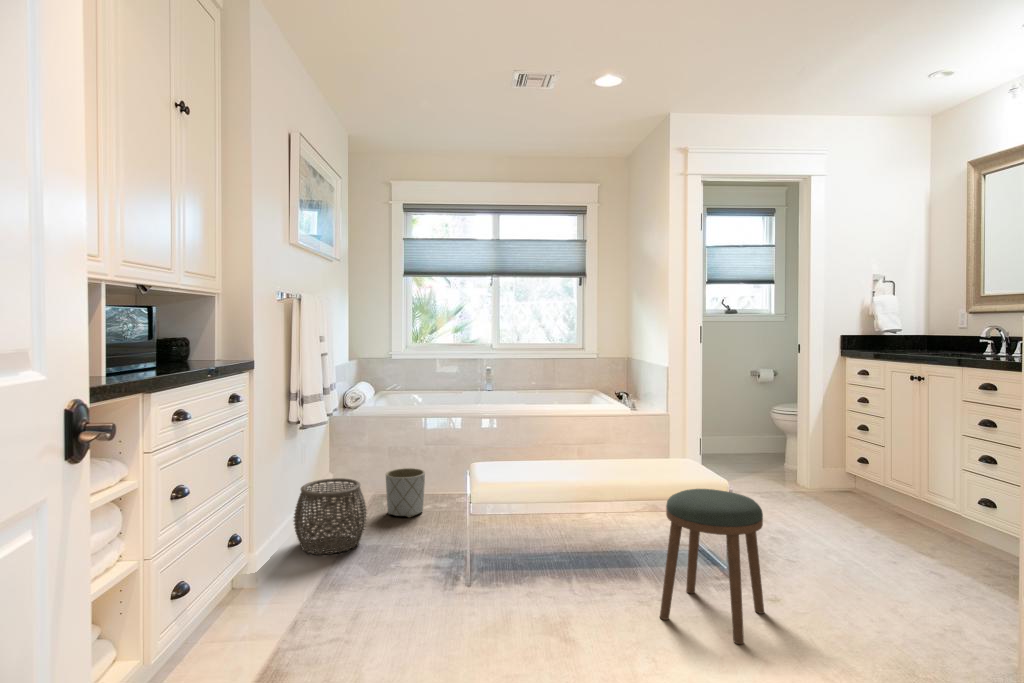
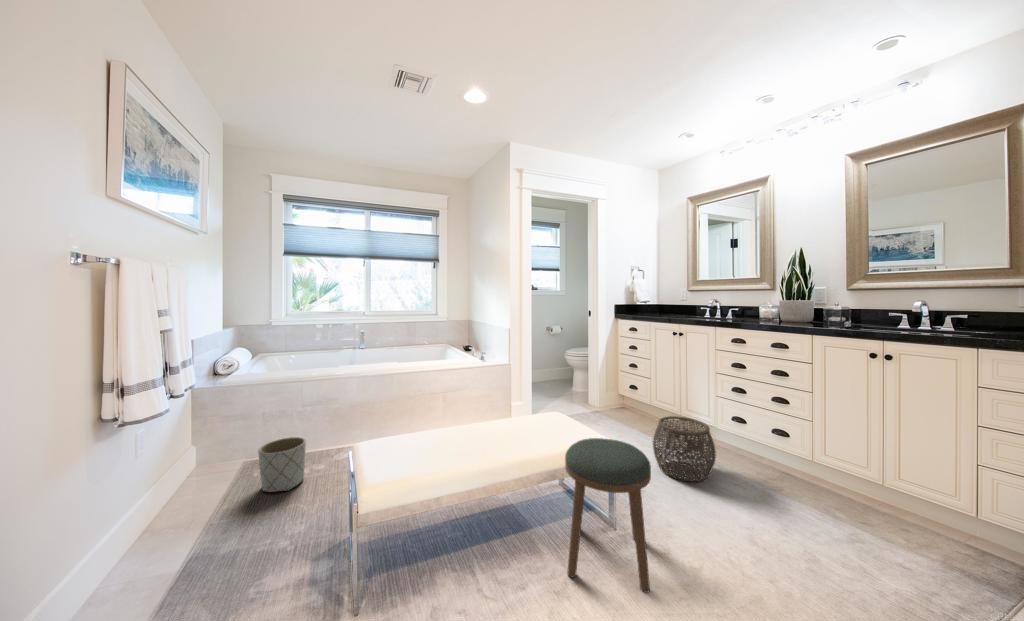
woven basket: present [294,478,367,554] -> present [653,416,716,482]

